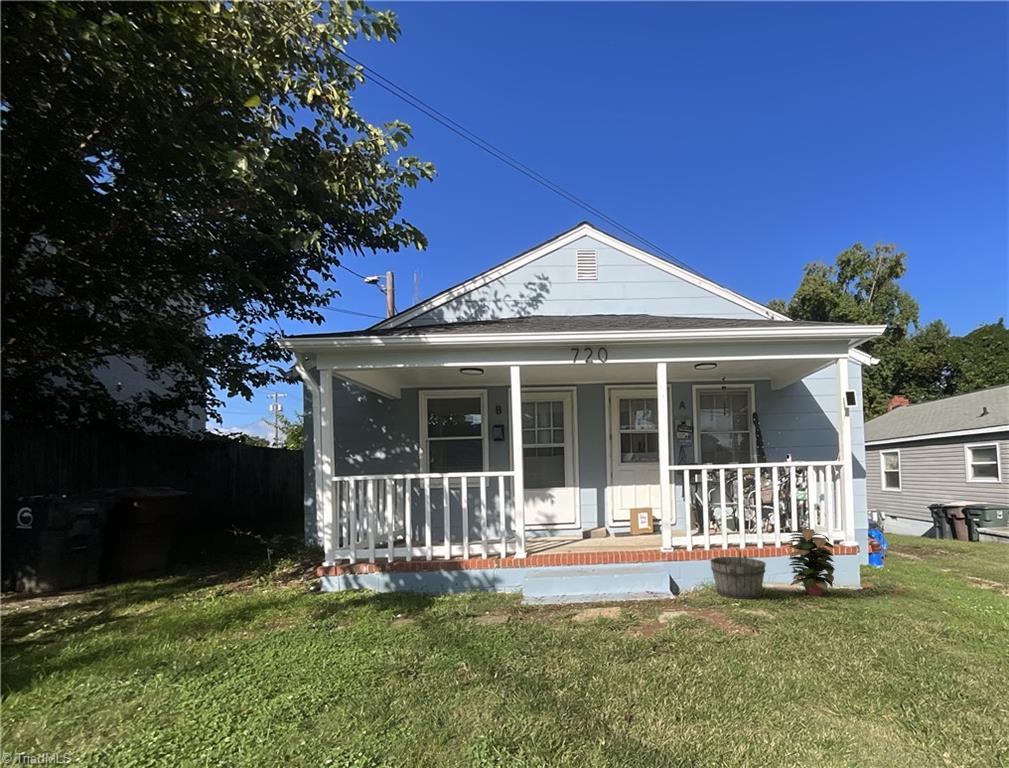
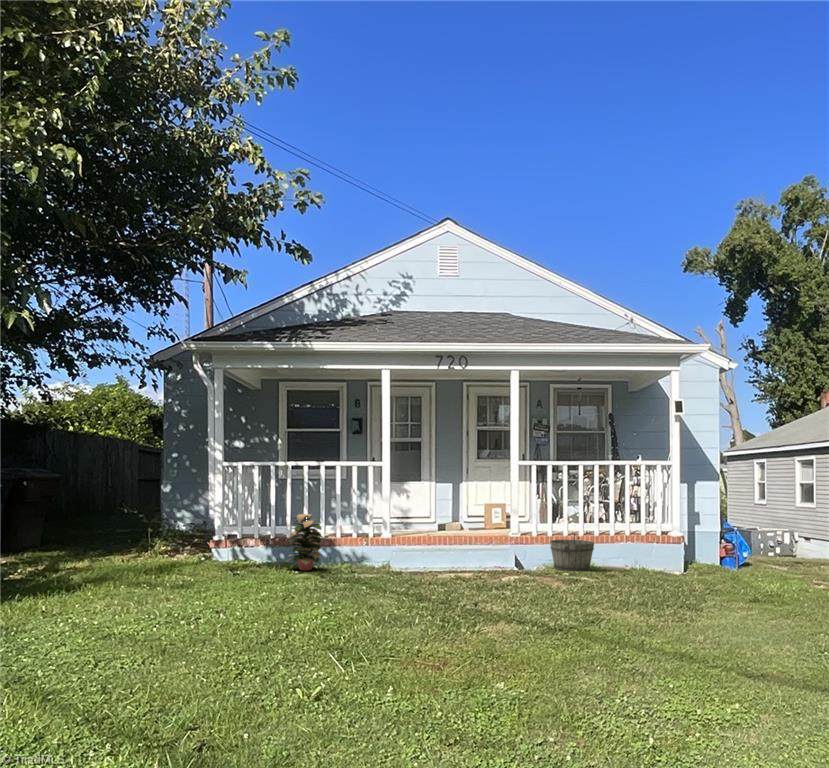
decorative plant: present [789,529,835,595] -> present [289,514,323,570]

